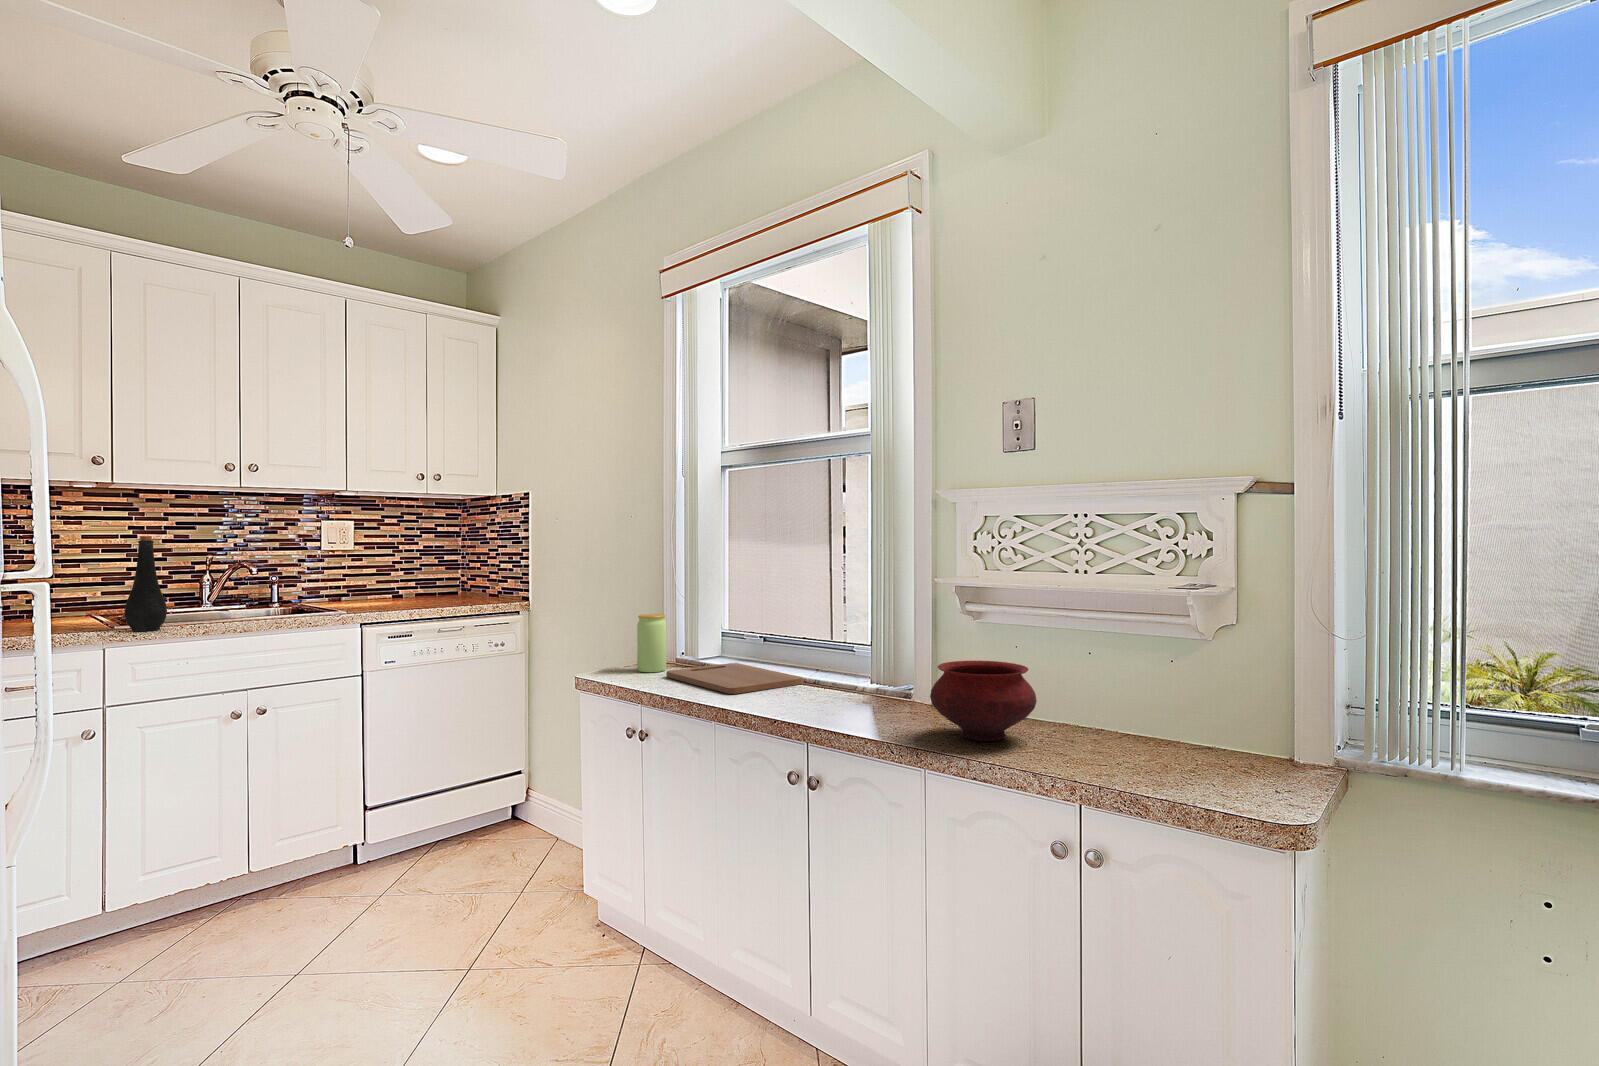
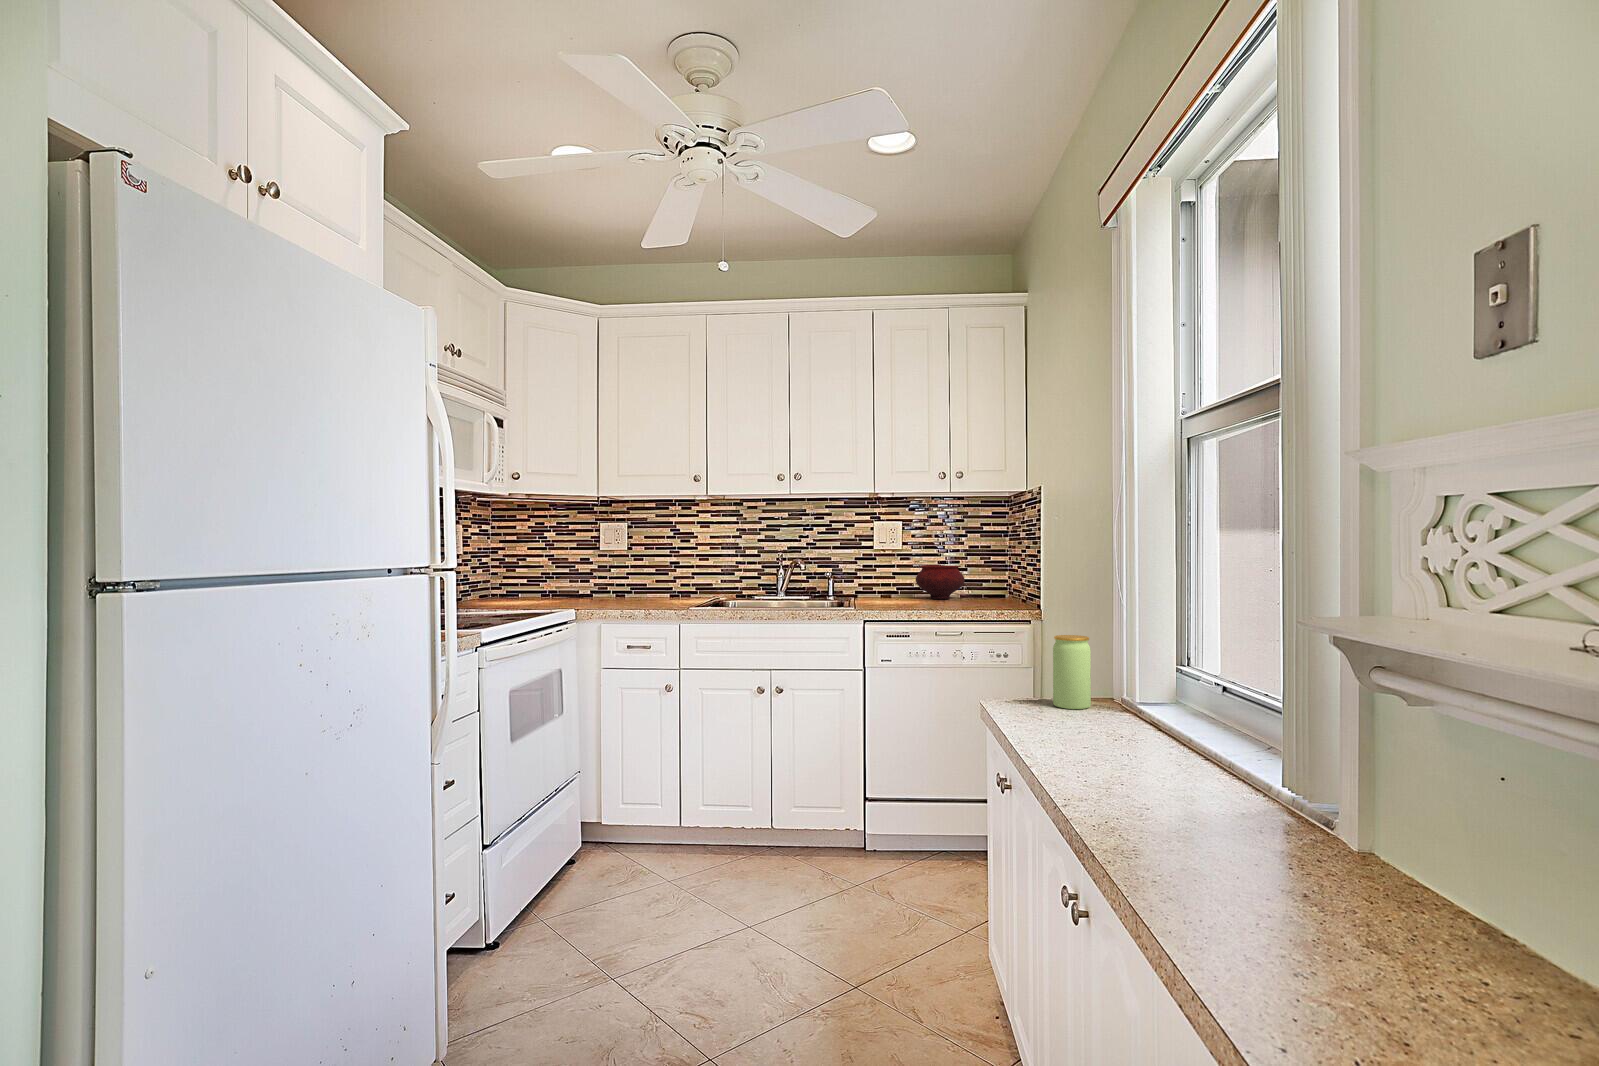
bottle: present [124,536,167,631] -> none [692,536,719,612]
bowl: present [930,661,1037,741] -> present [916,565,965,599]
cutting board: present [667,663,803,694] -> none [1066,709,1224,760]

